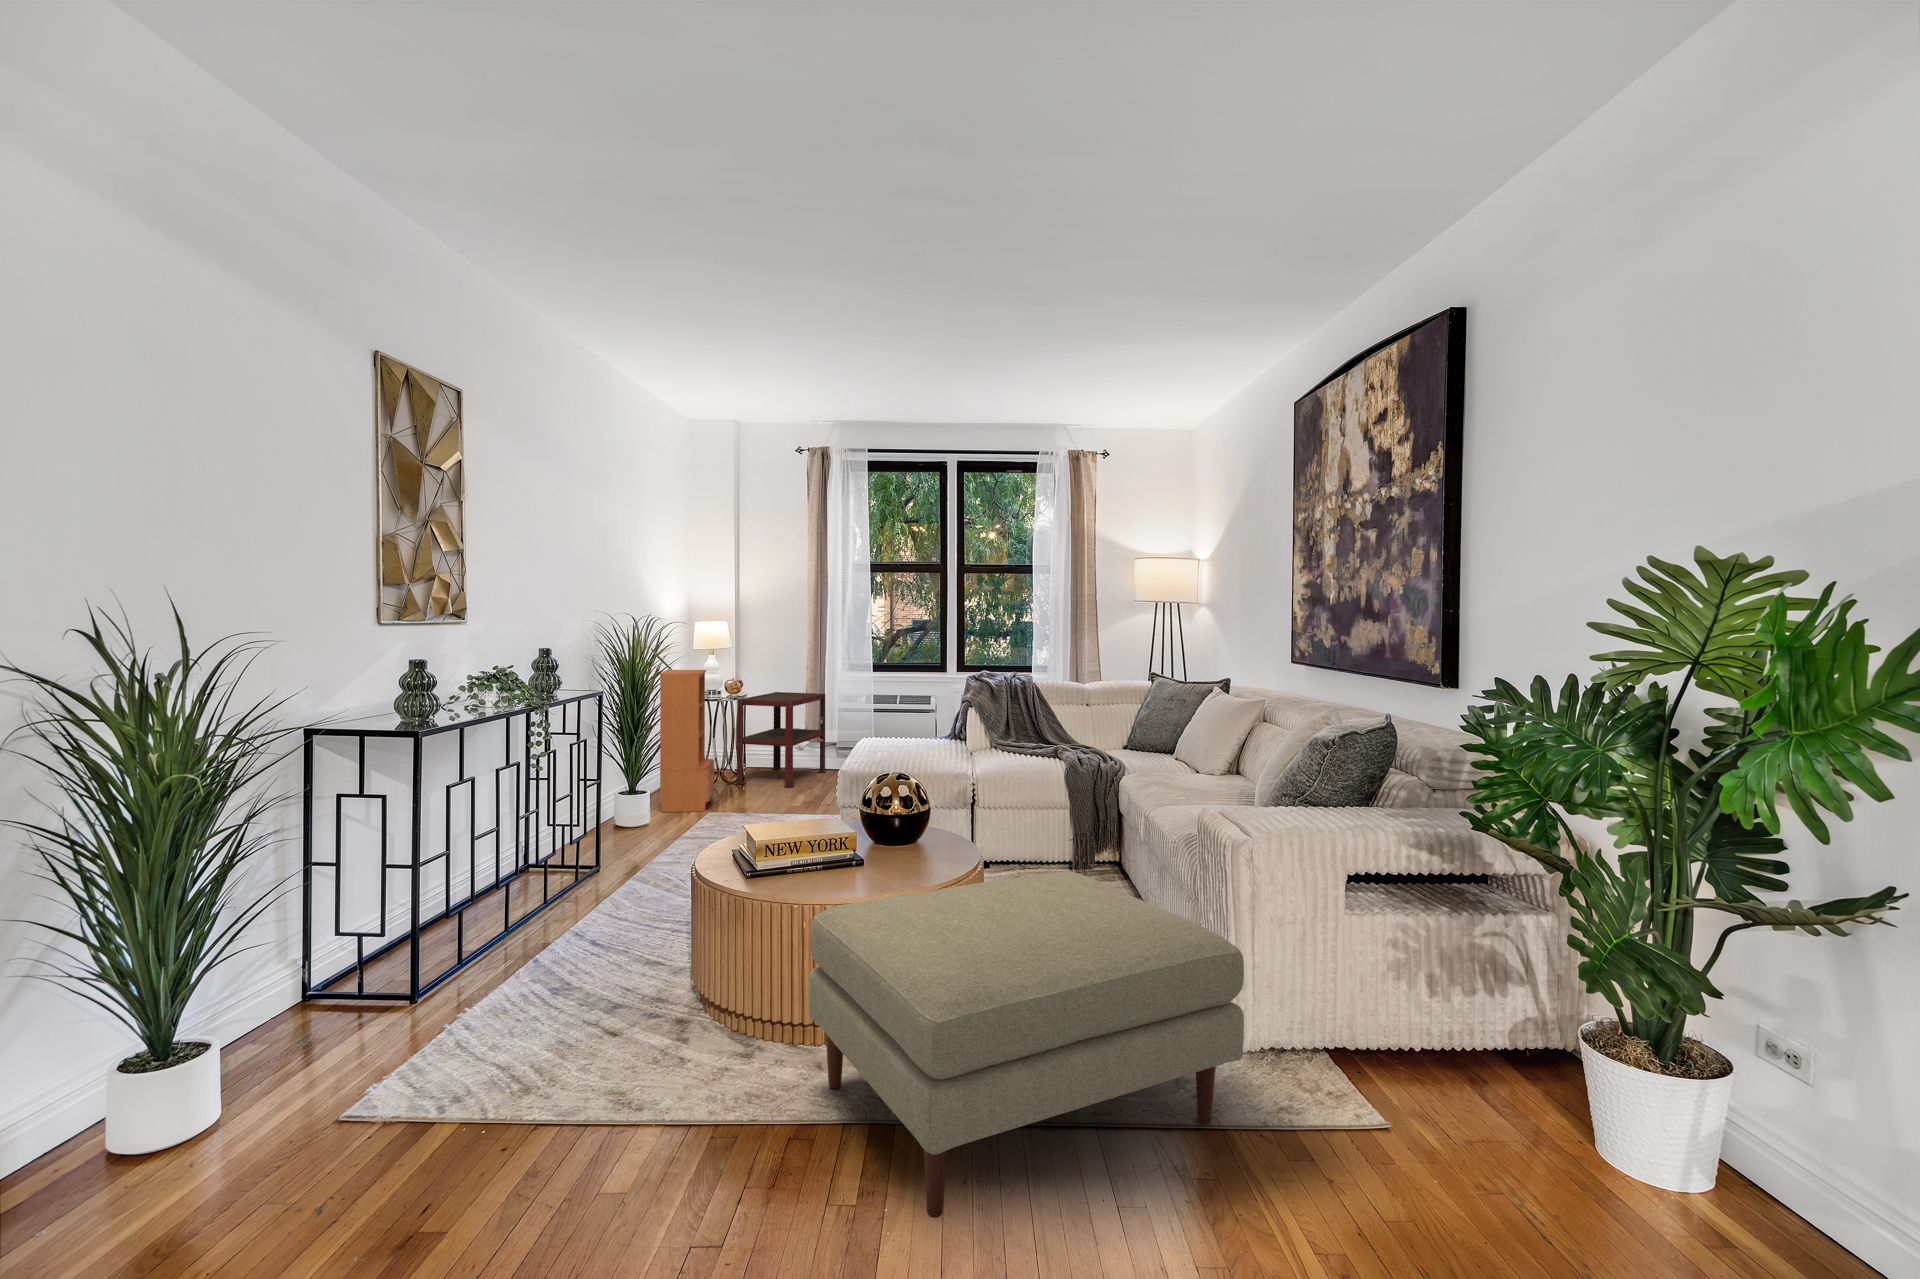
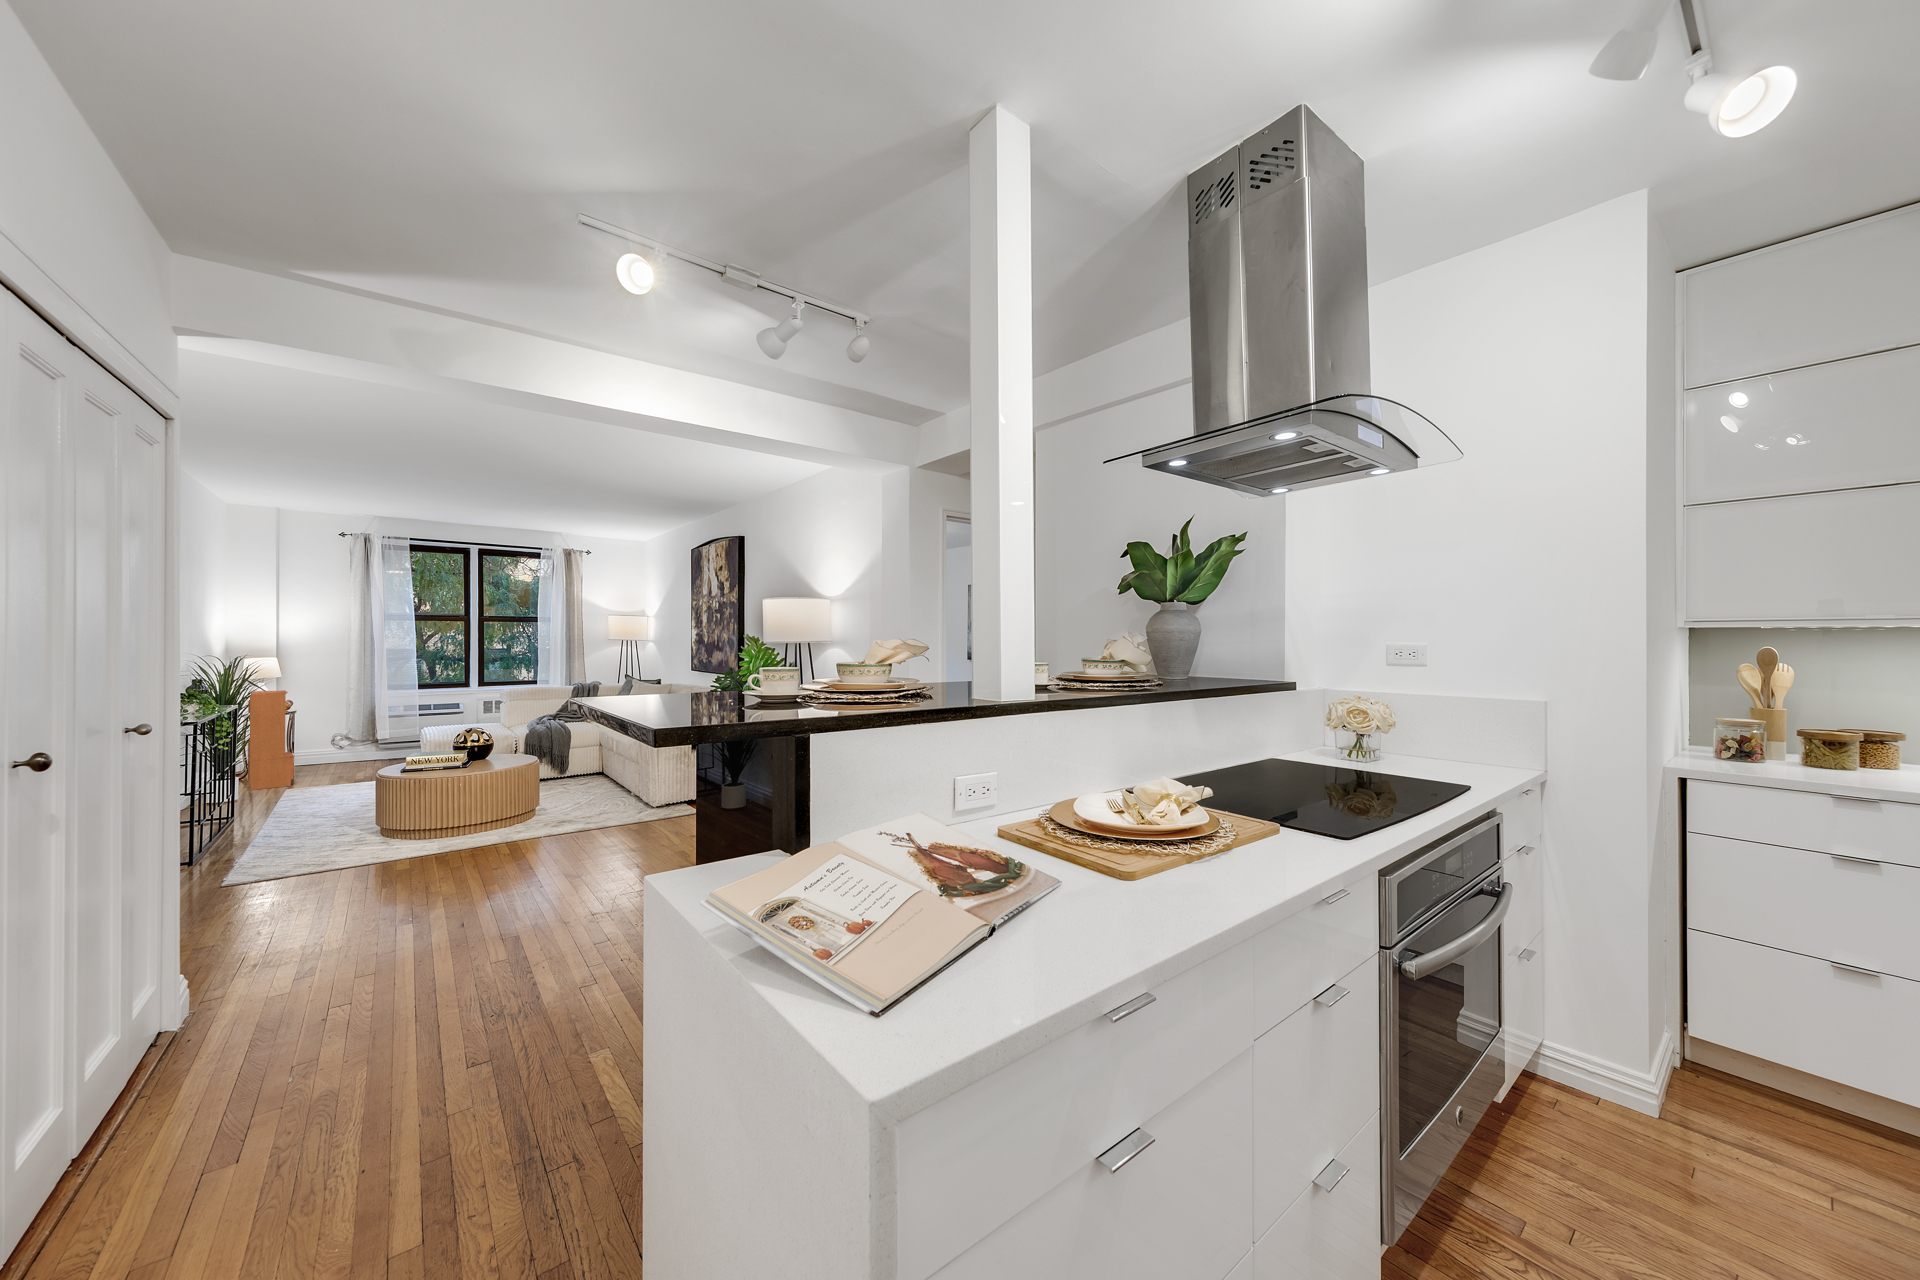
side table: present [735,692,826,788] -> none [297,705,373,772]
ottoman: present [809,871,1244,1218] -> none [476,755,659,855]

